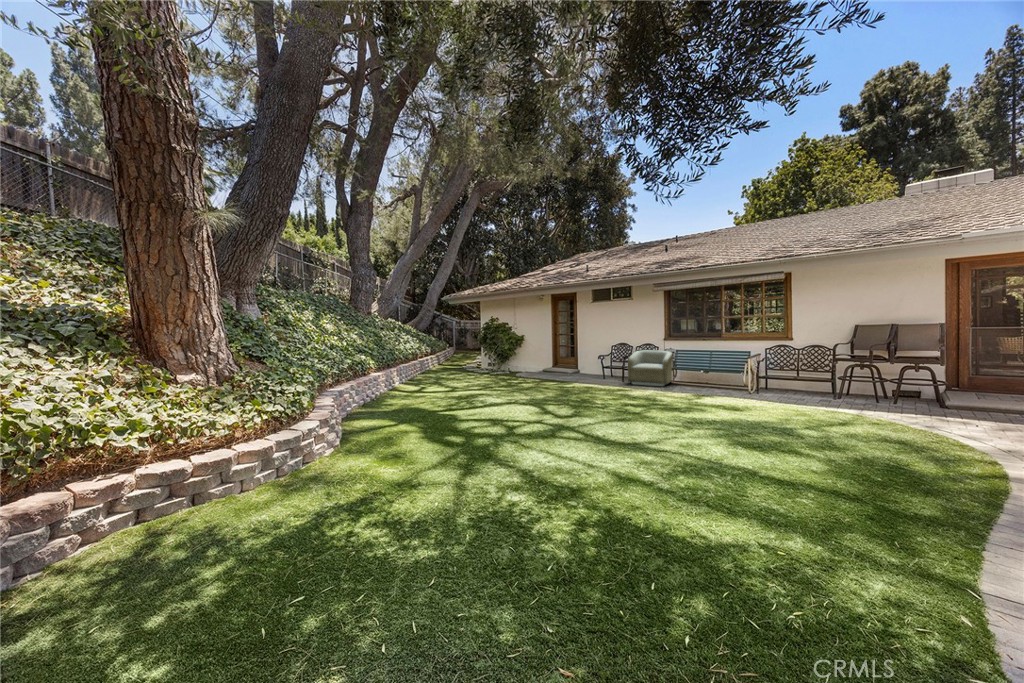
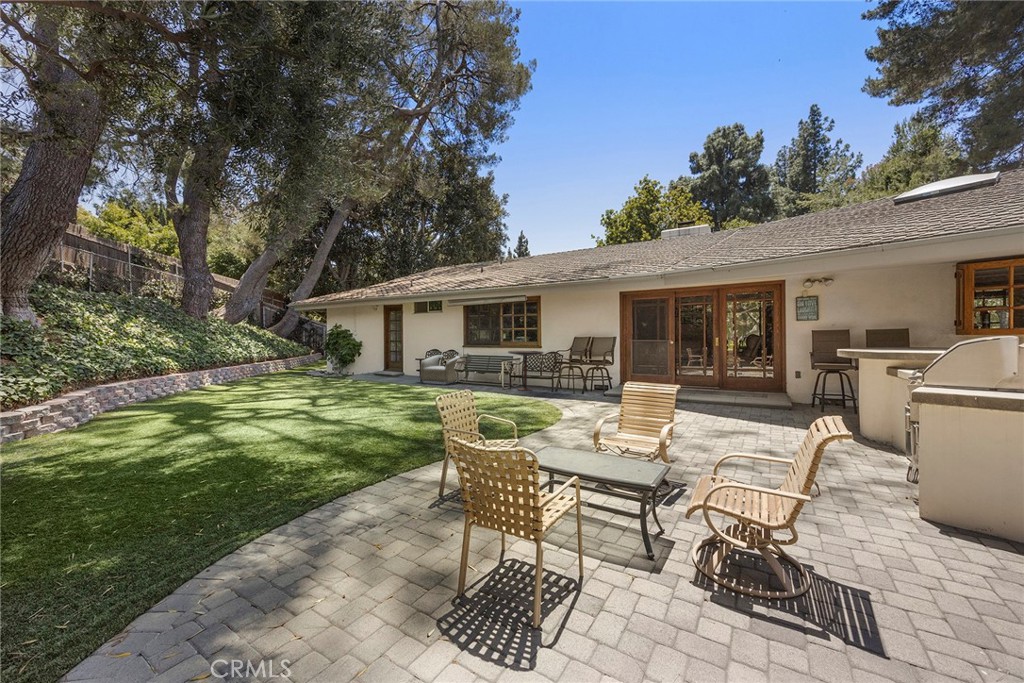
pedestal table: none [766,344,823,397] -> present [508,351,543,391]

